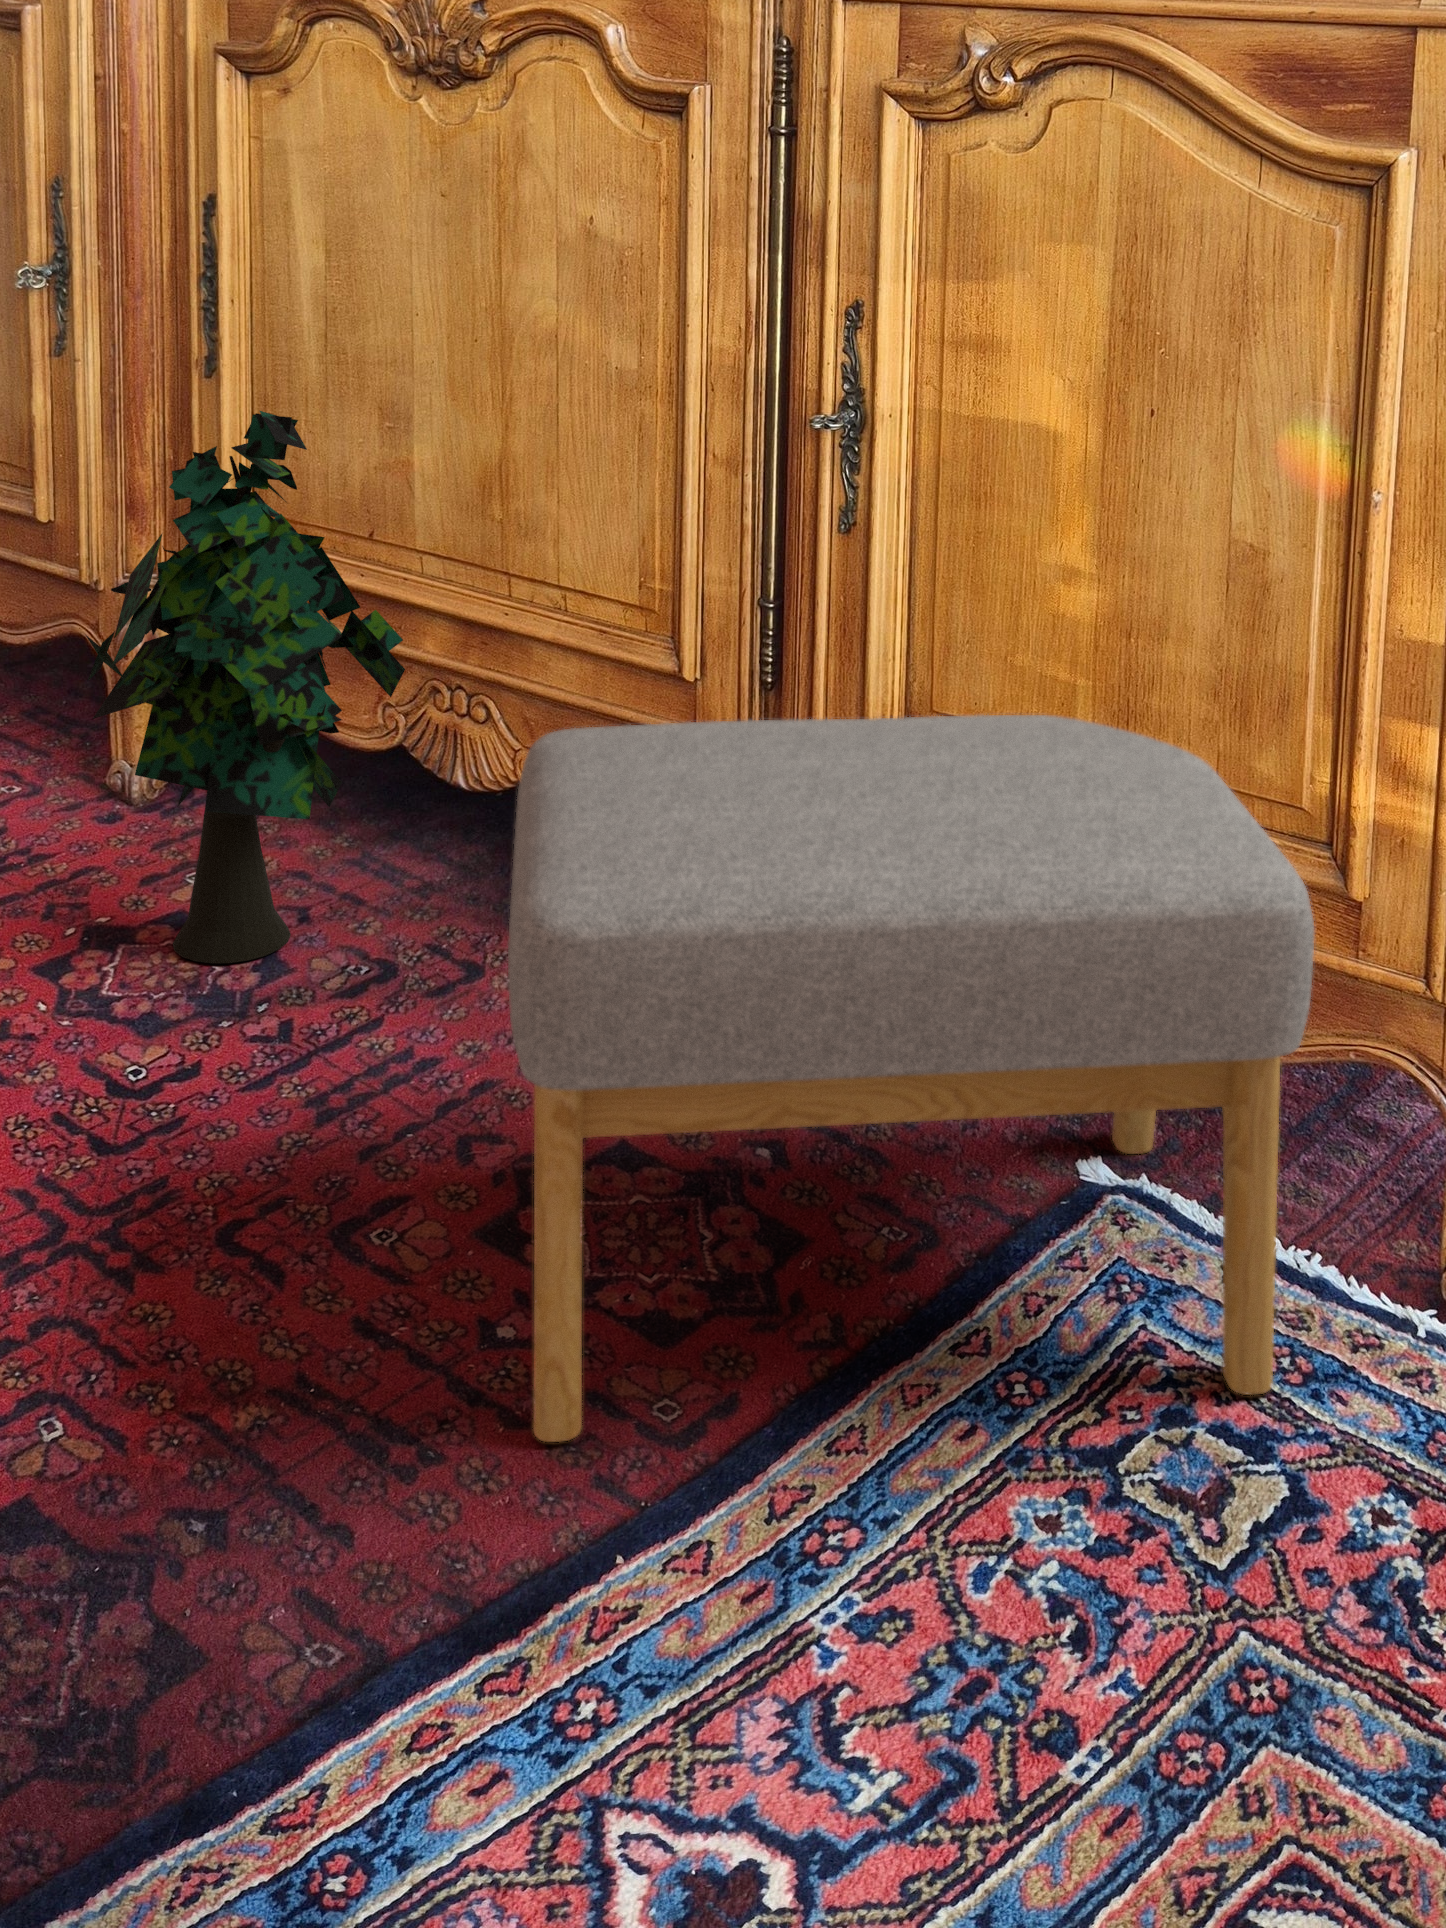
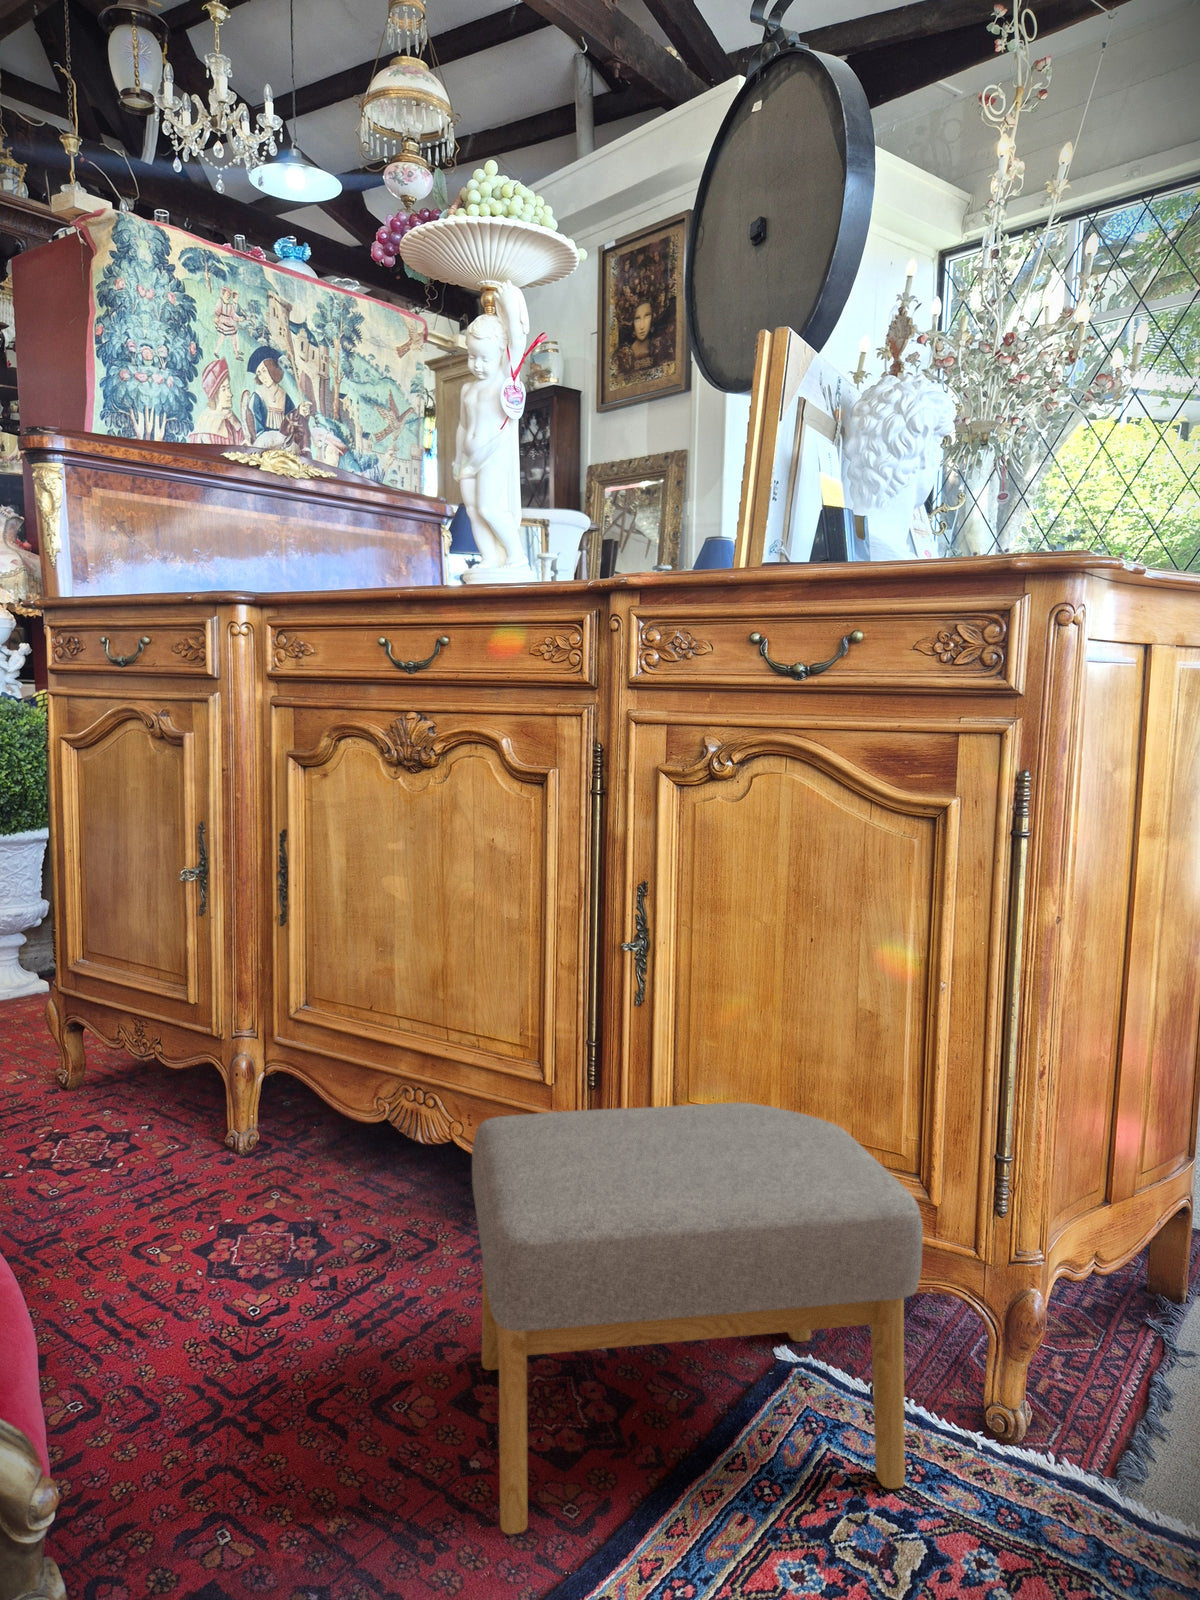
decorative plant: present [86,411,405,963] -> none [222,944,393,1243]

